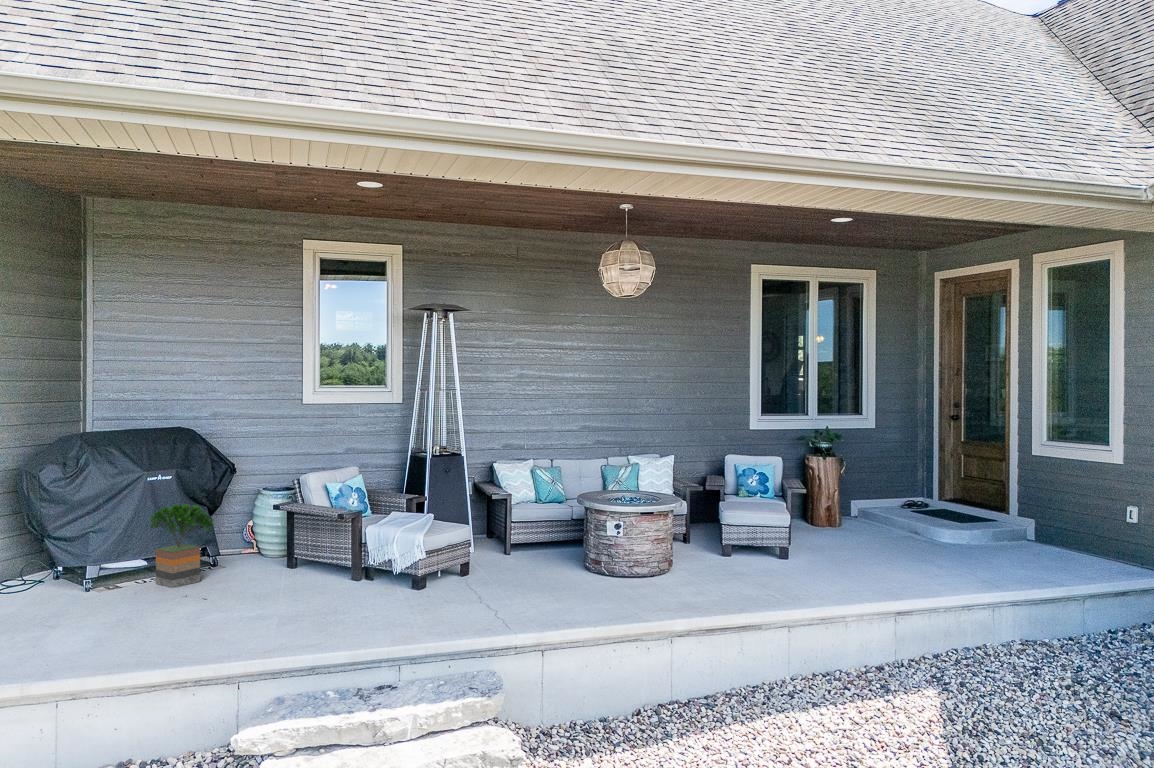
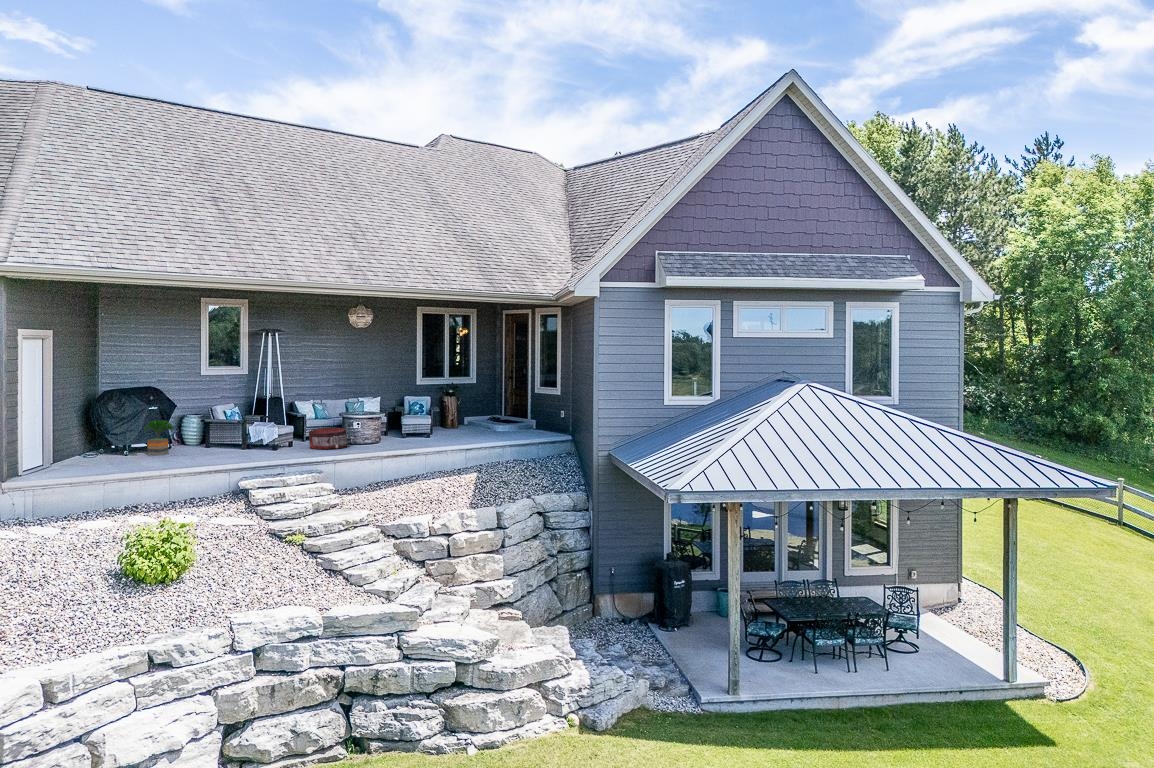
pouf: none [500,530,590,592] -> present [309,427,348,449]

